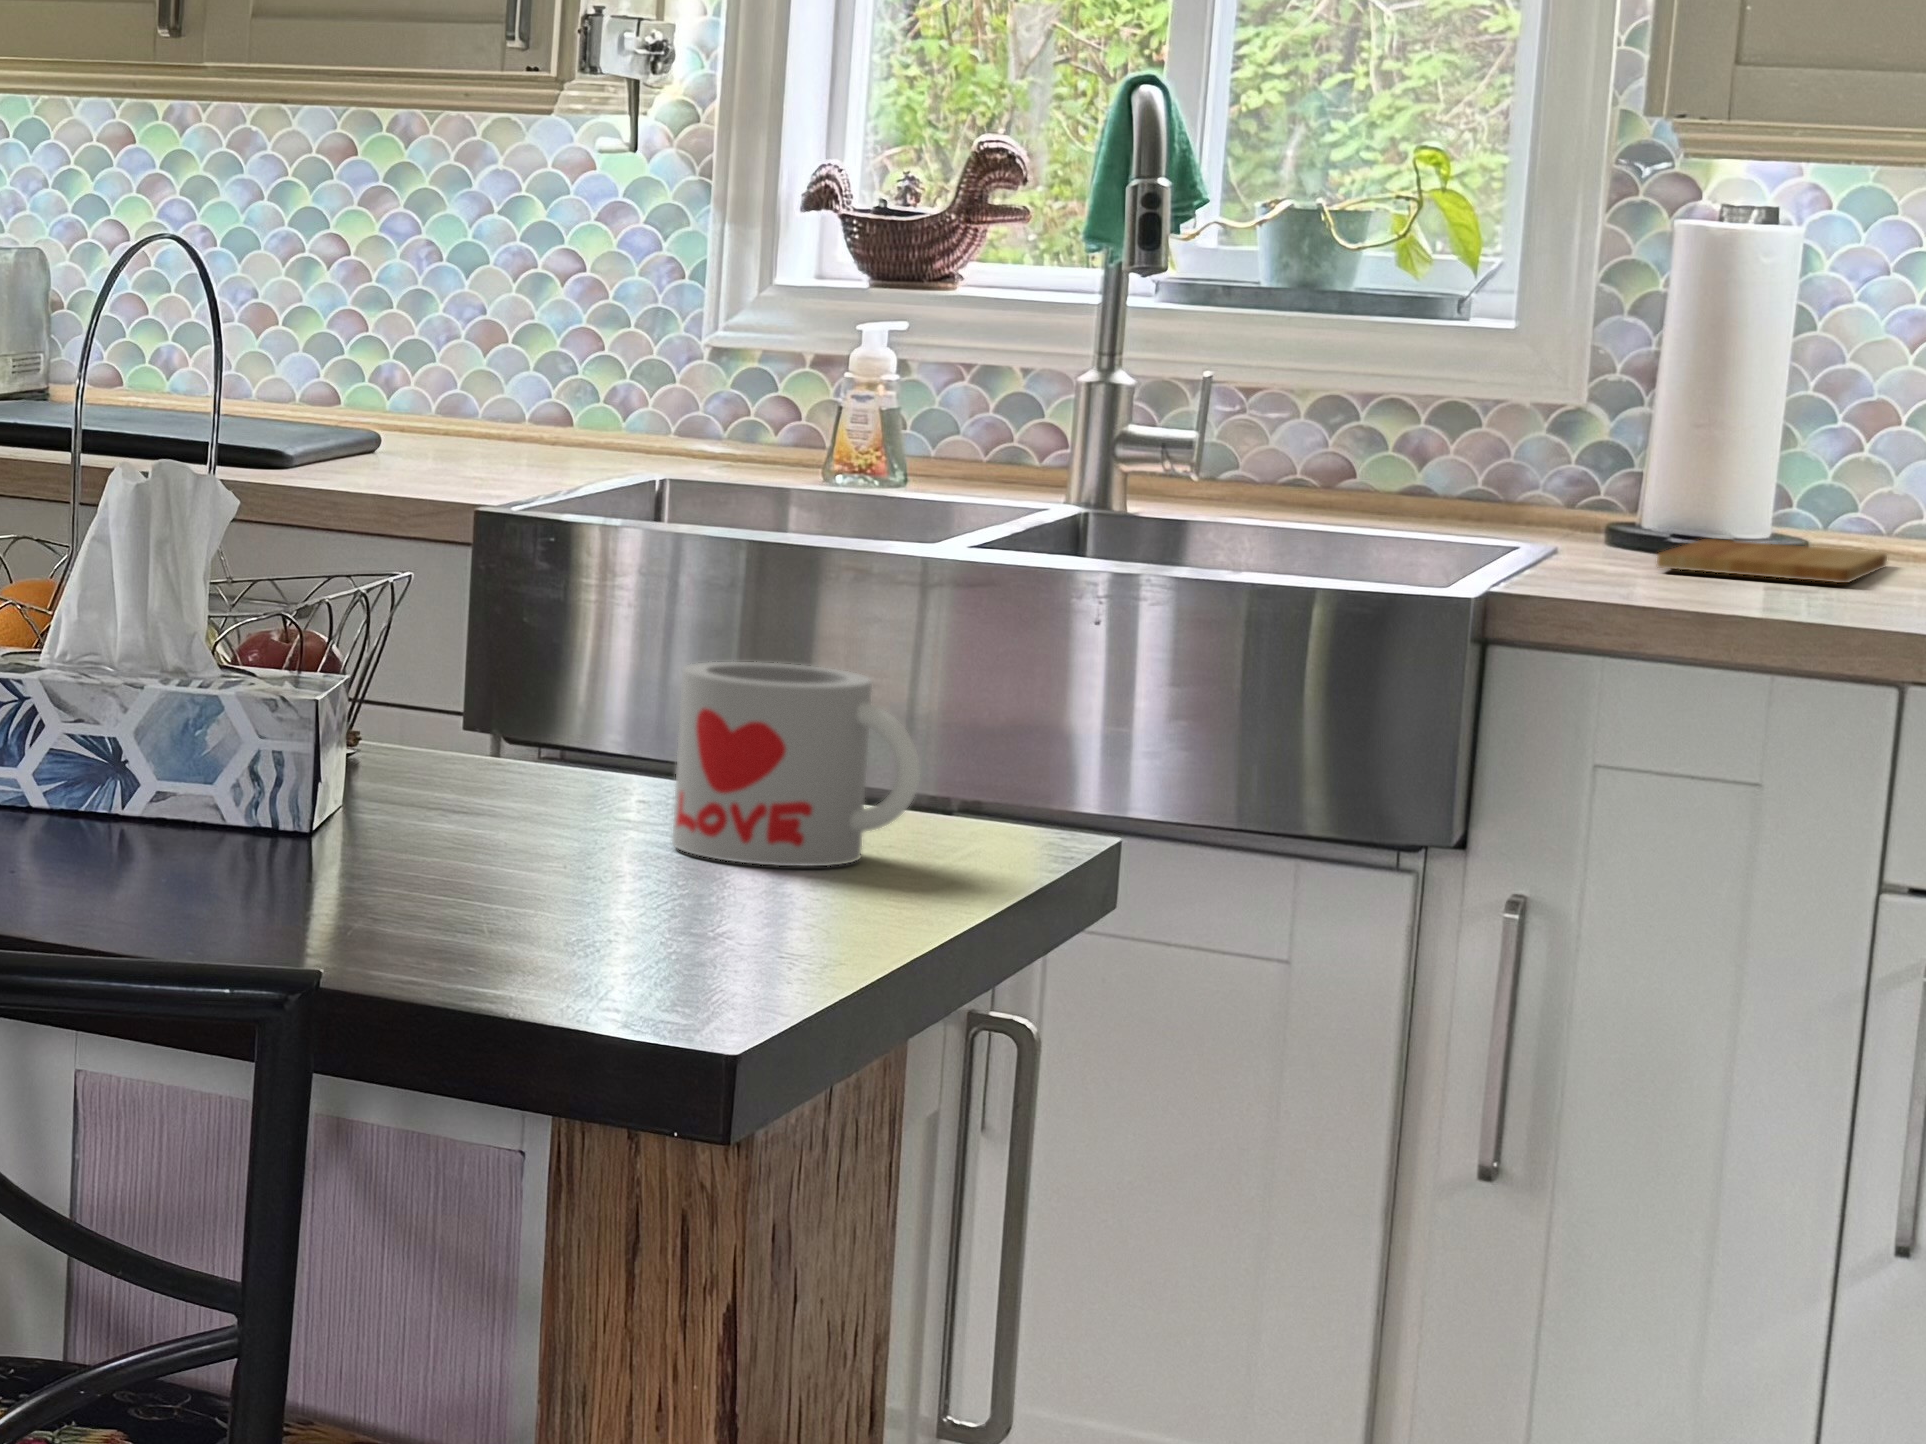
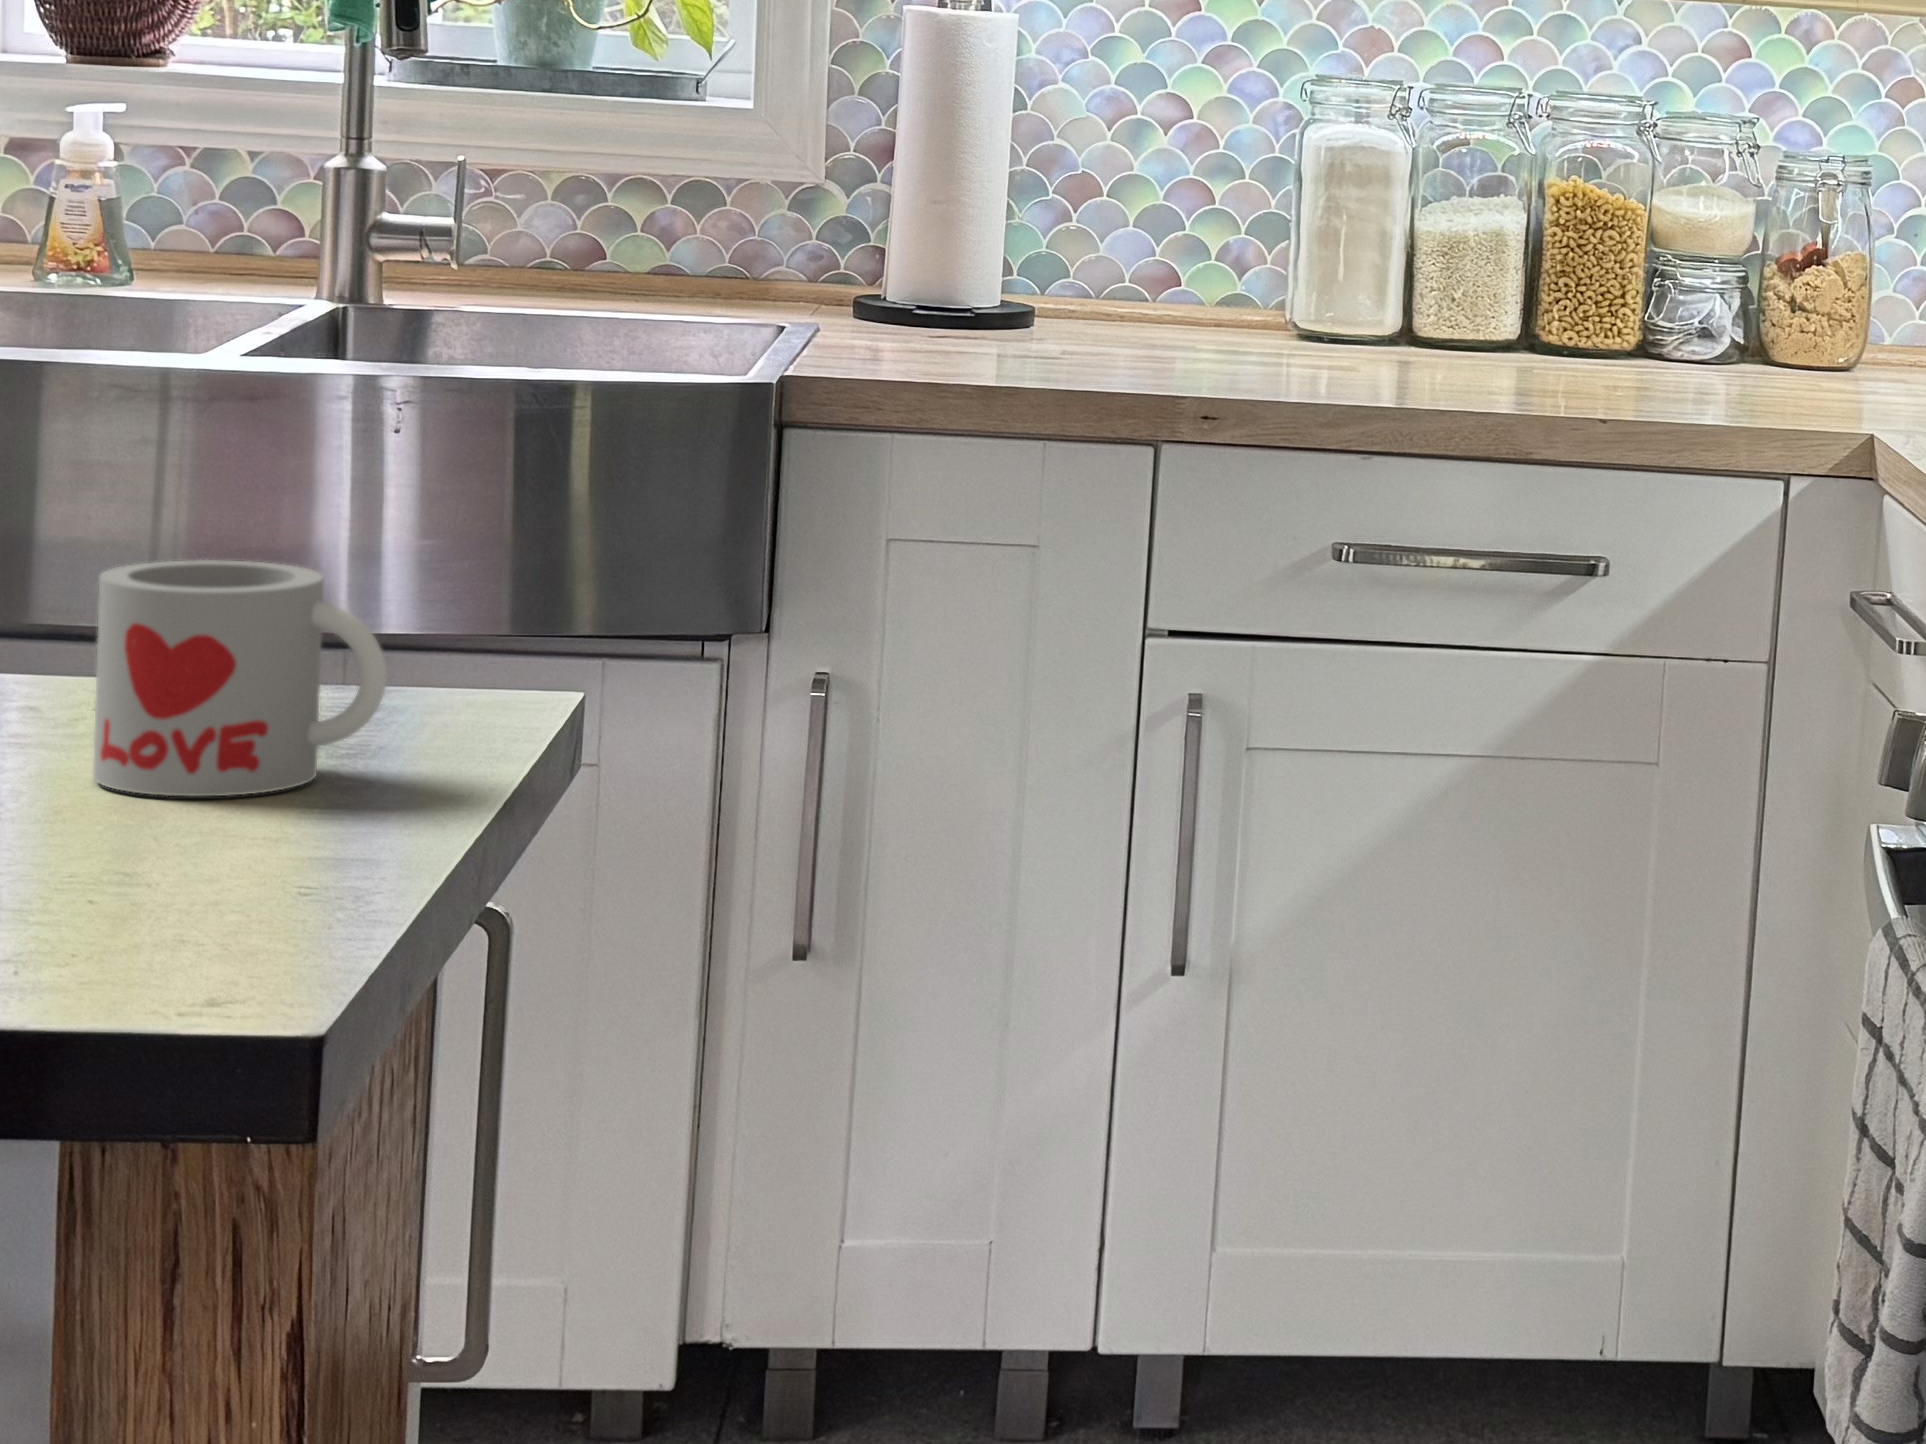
cutting board: present [1657,539,1887,583] -> none [912,314,1105,356]

